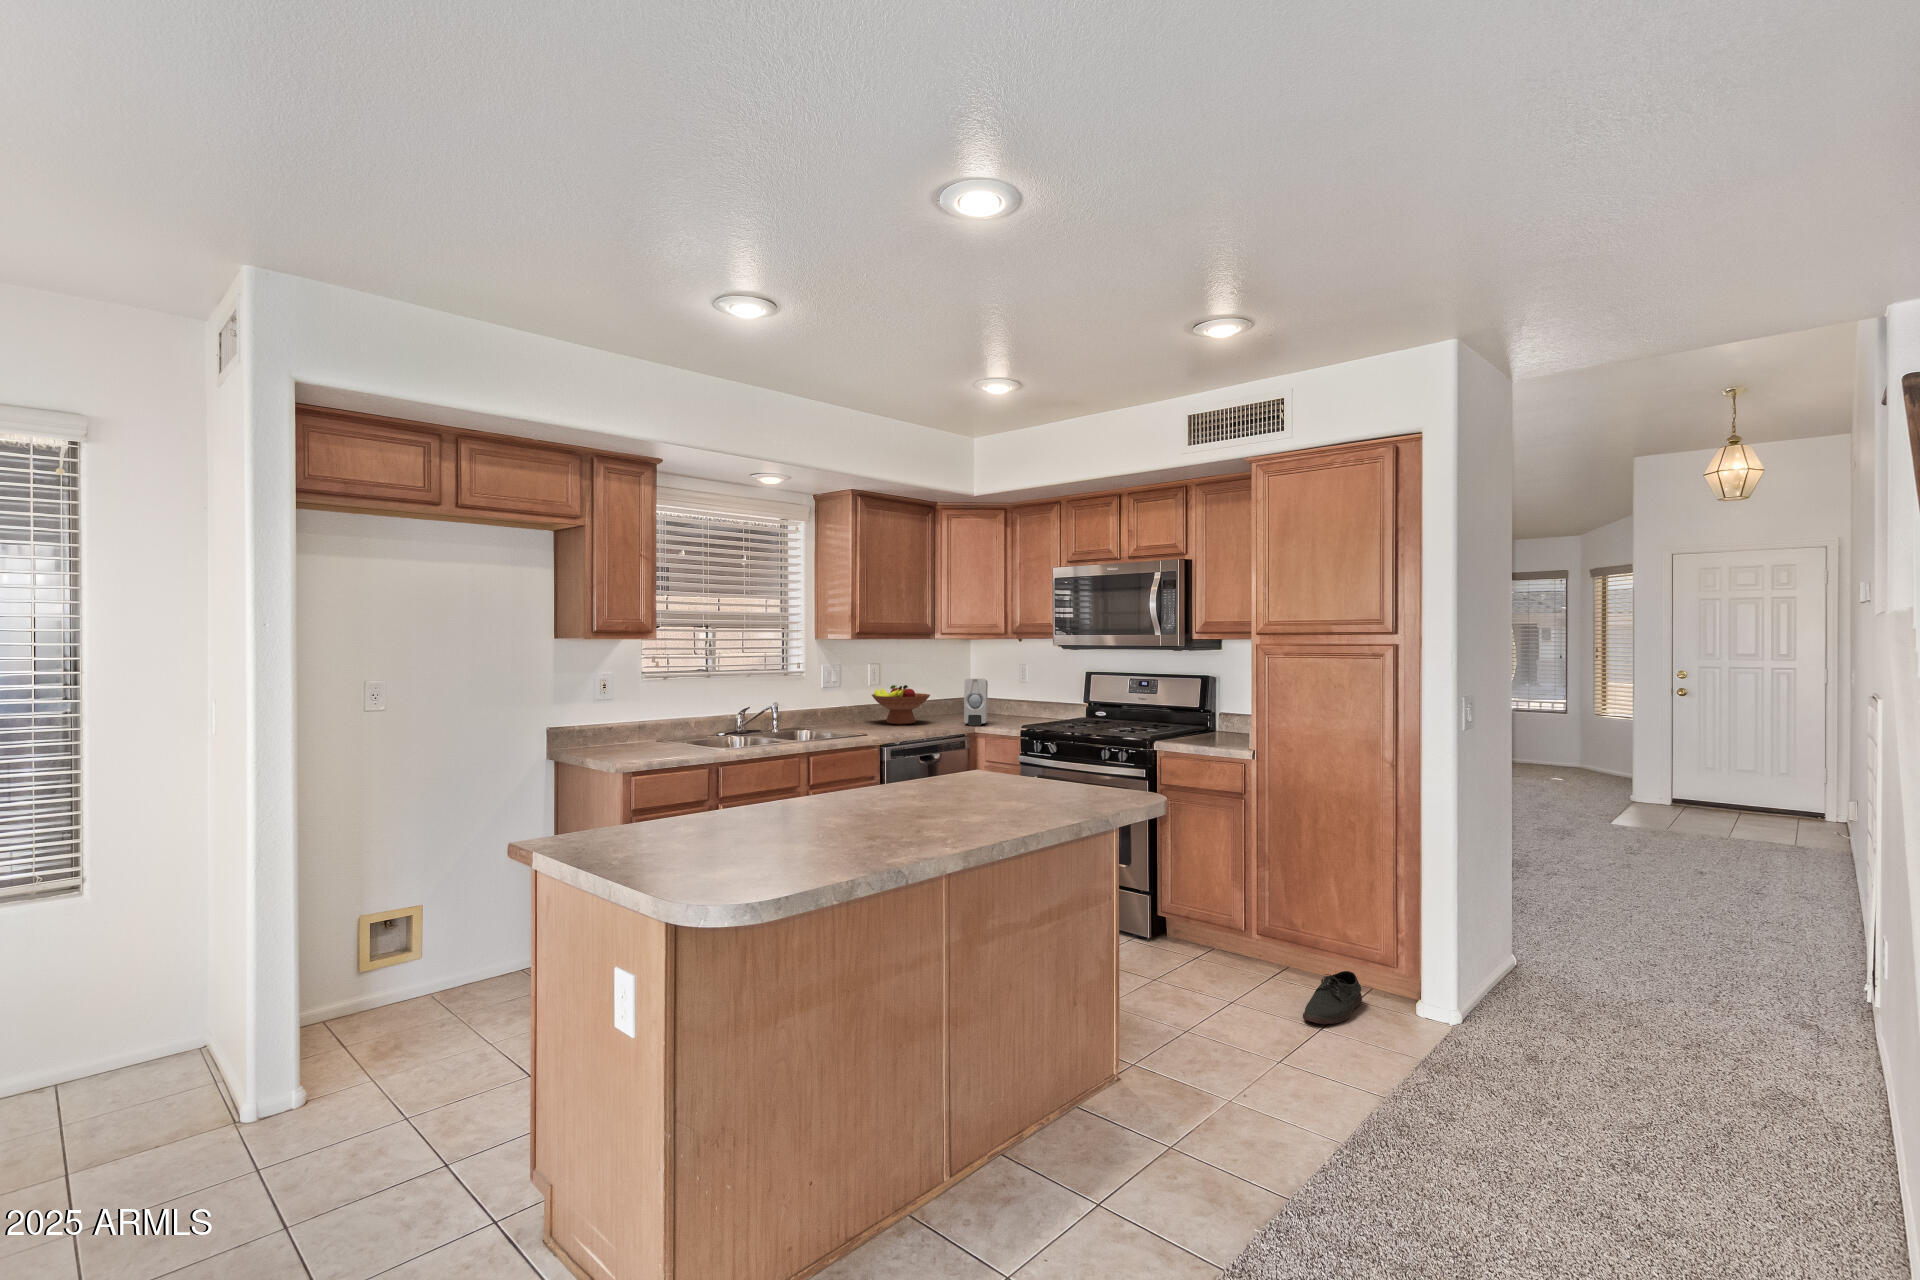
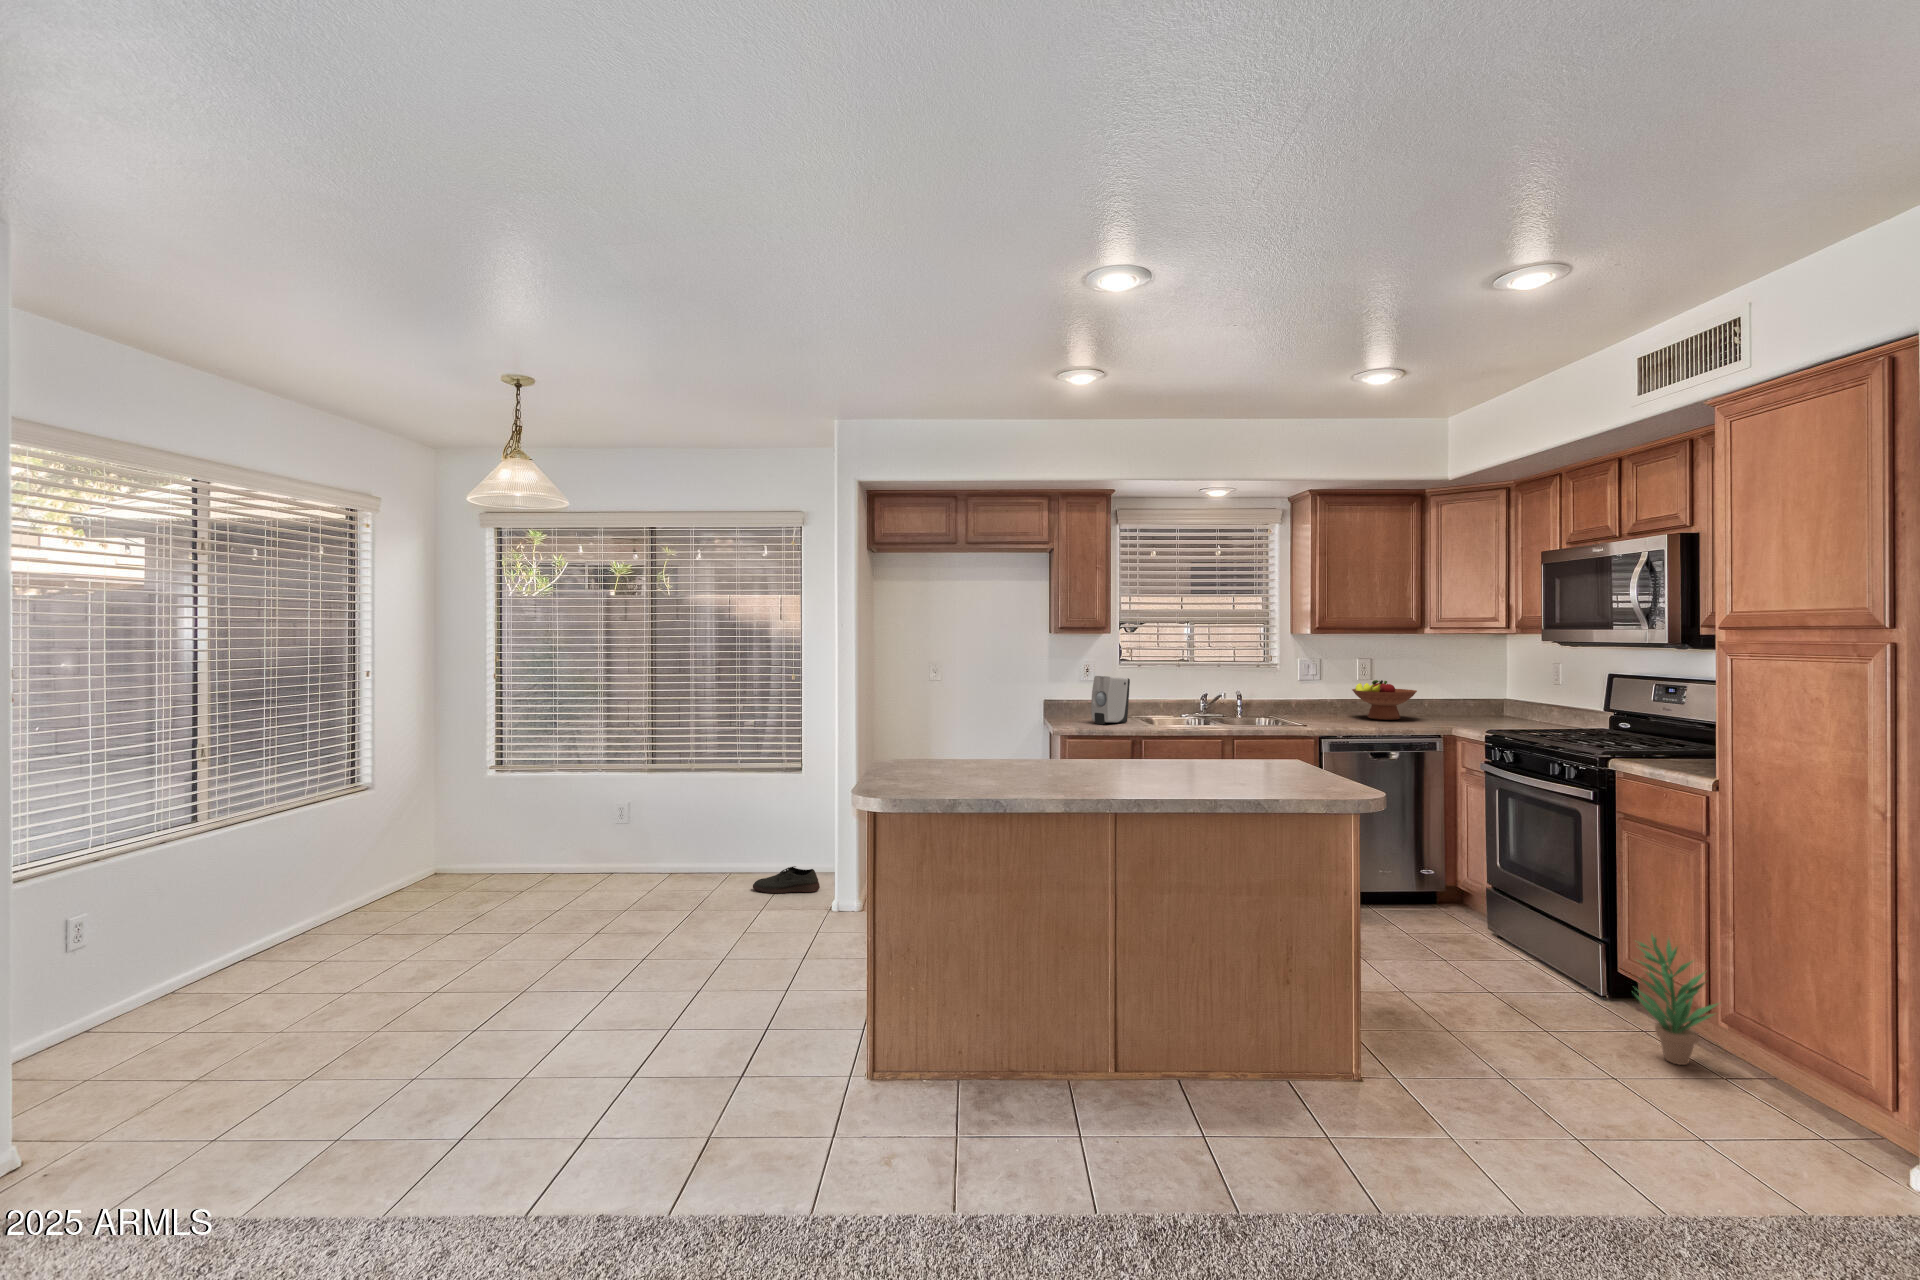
soap dispenser: present [964,679,988,726] -> present [1091,676,1130,724]
potted plant: none [1216,879,1274,982] -> present [1636,934,1718,1065]
shoe: present [1303,971,1362,1024] -> present [753,866,820,893]

